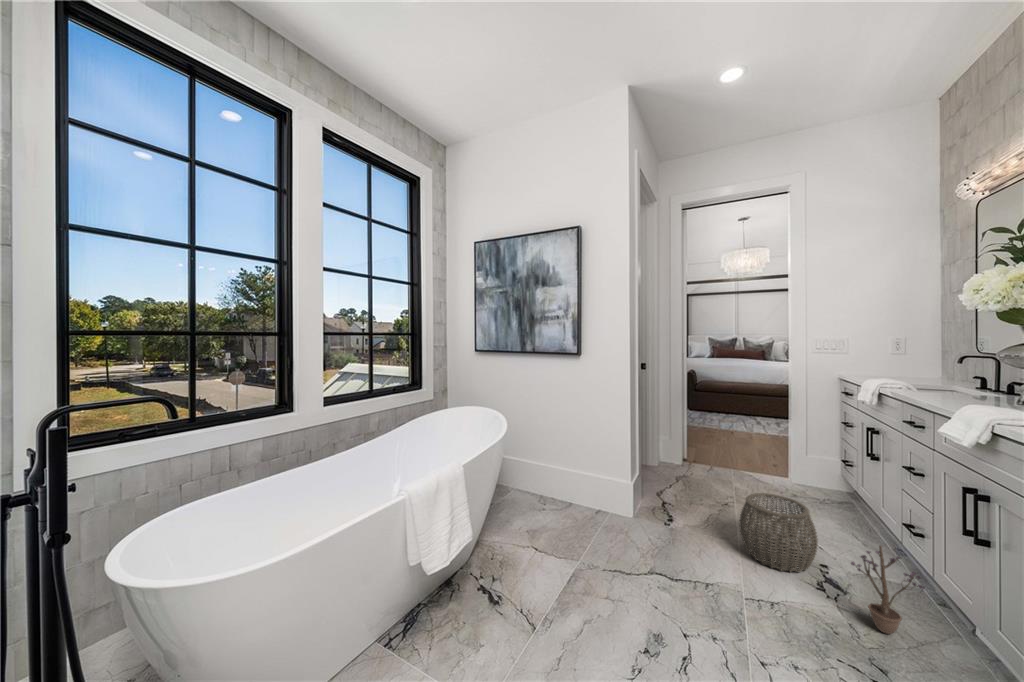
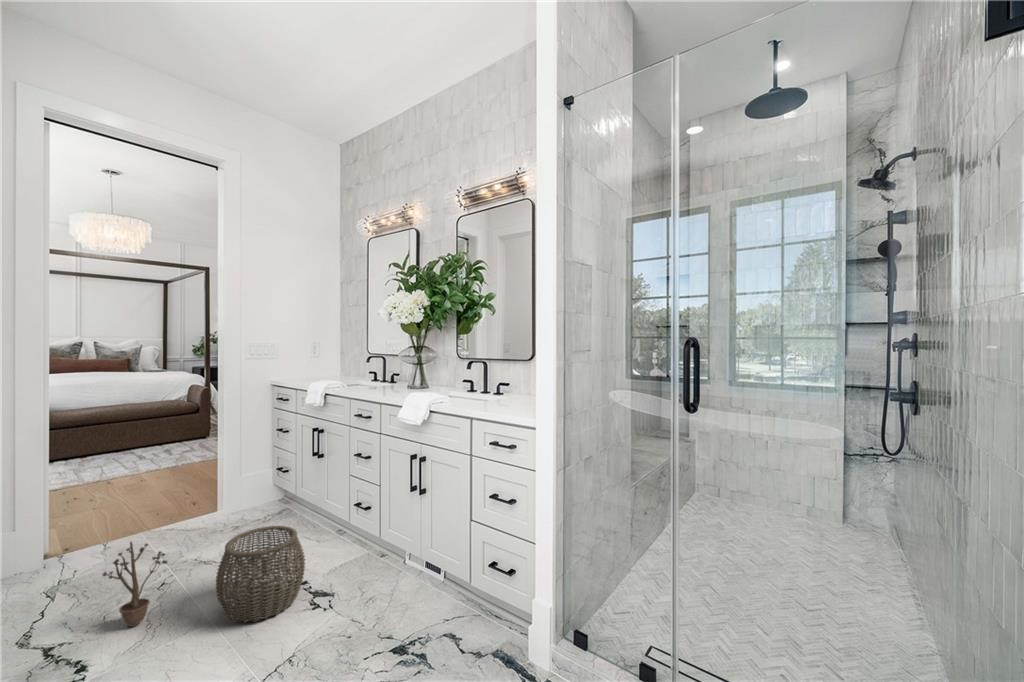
decorative plant: present [842,546,925,634] -> present [90,542,167,627]

